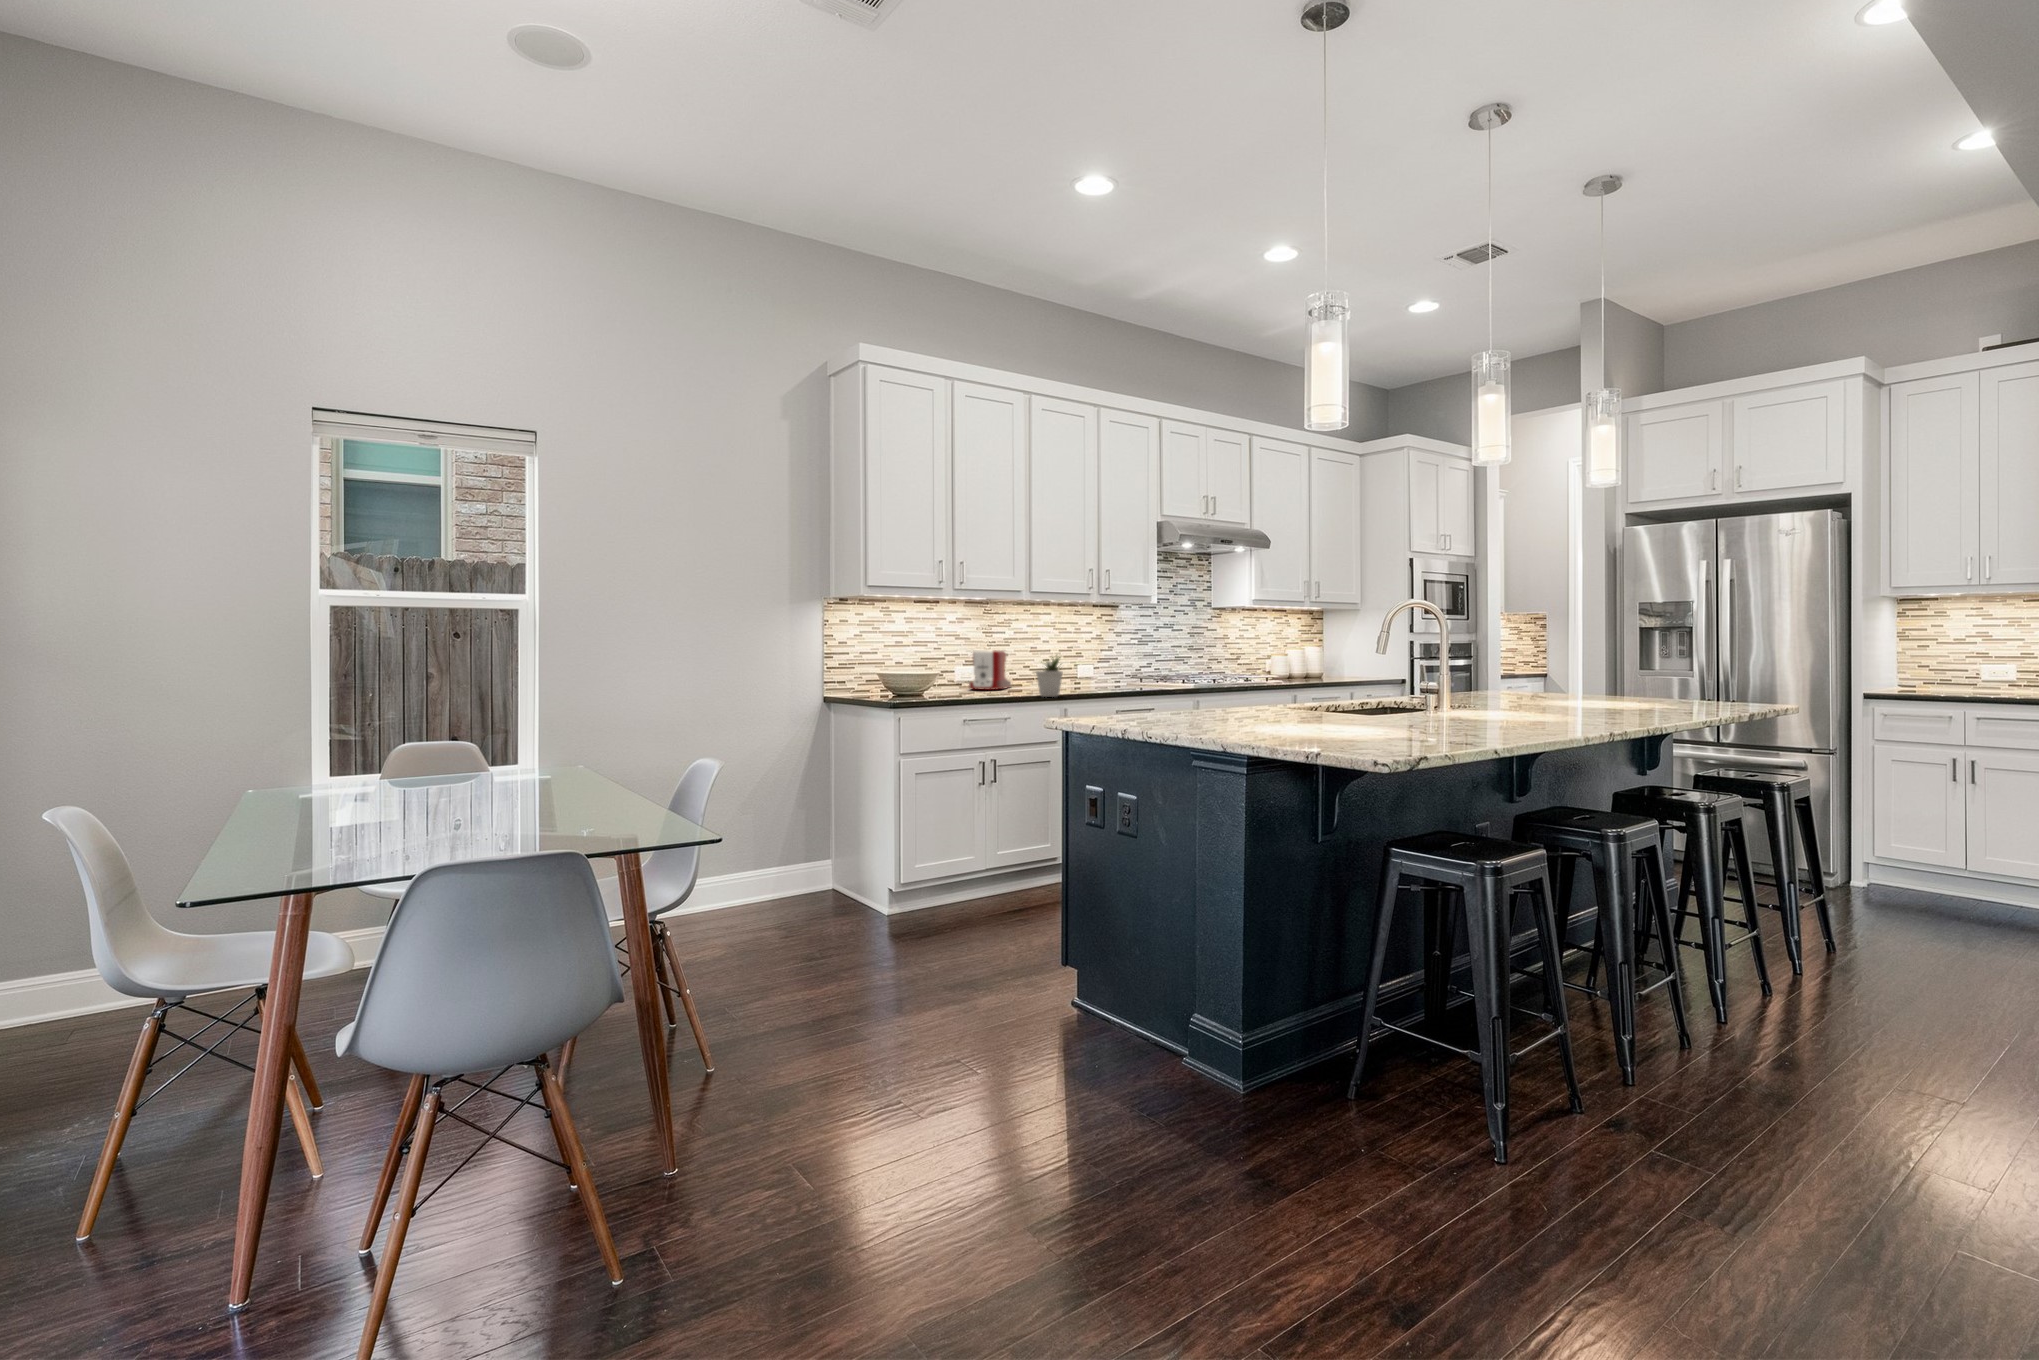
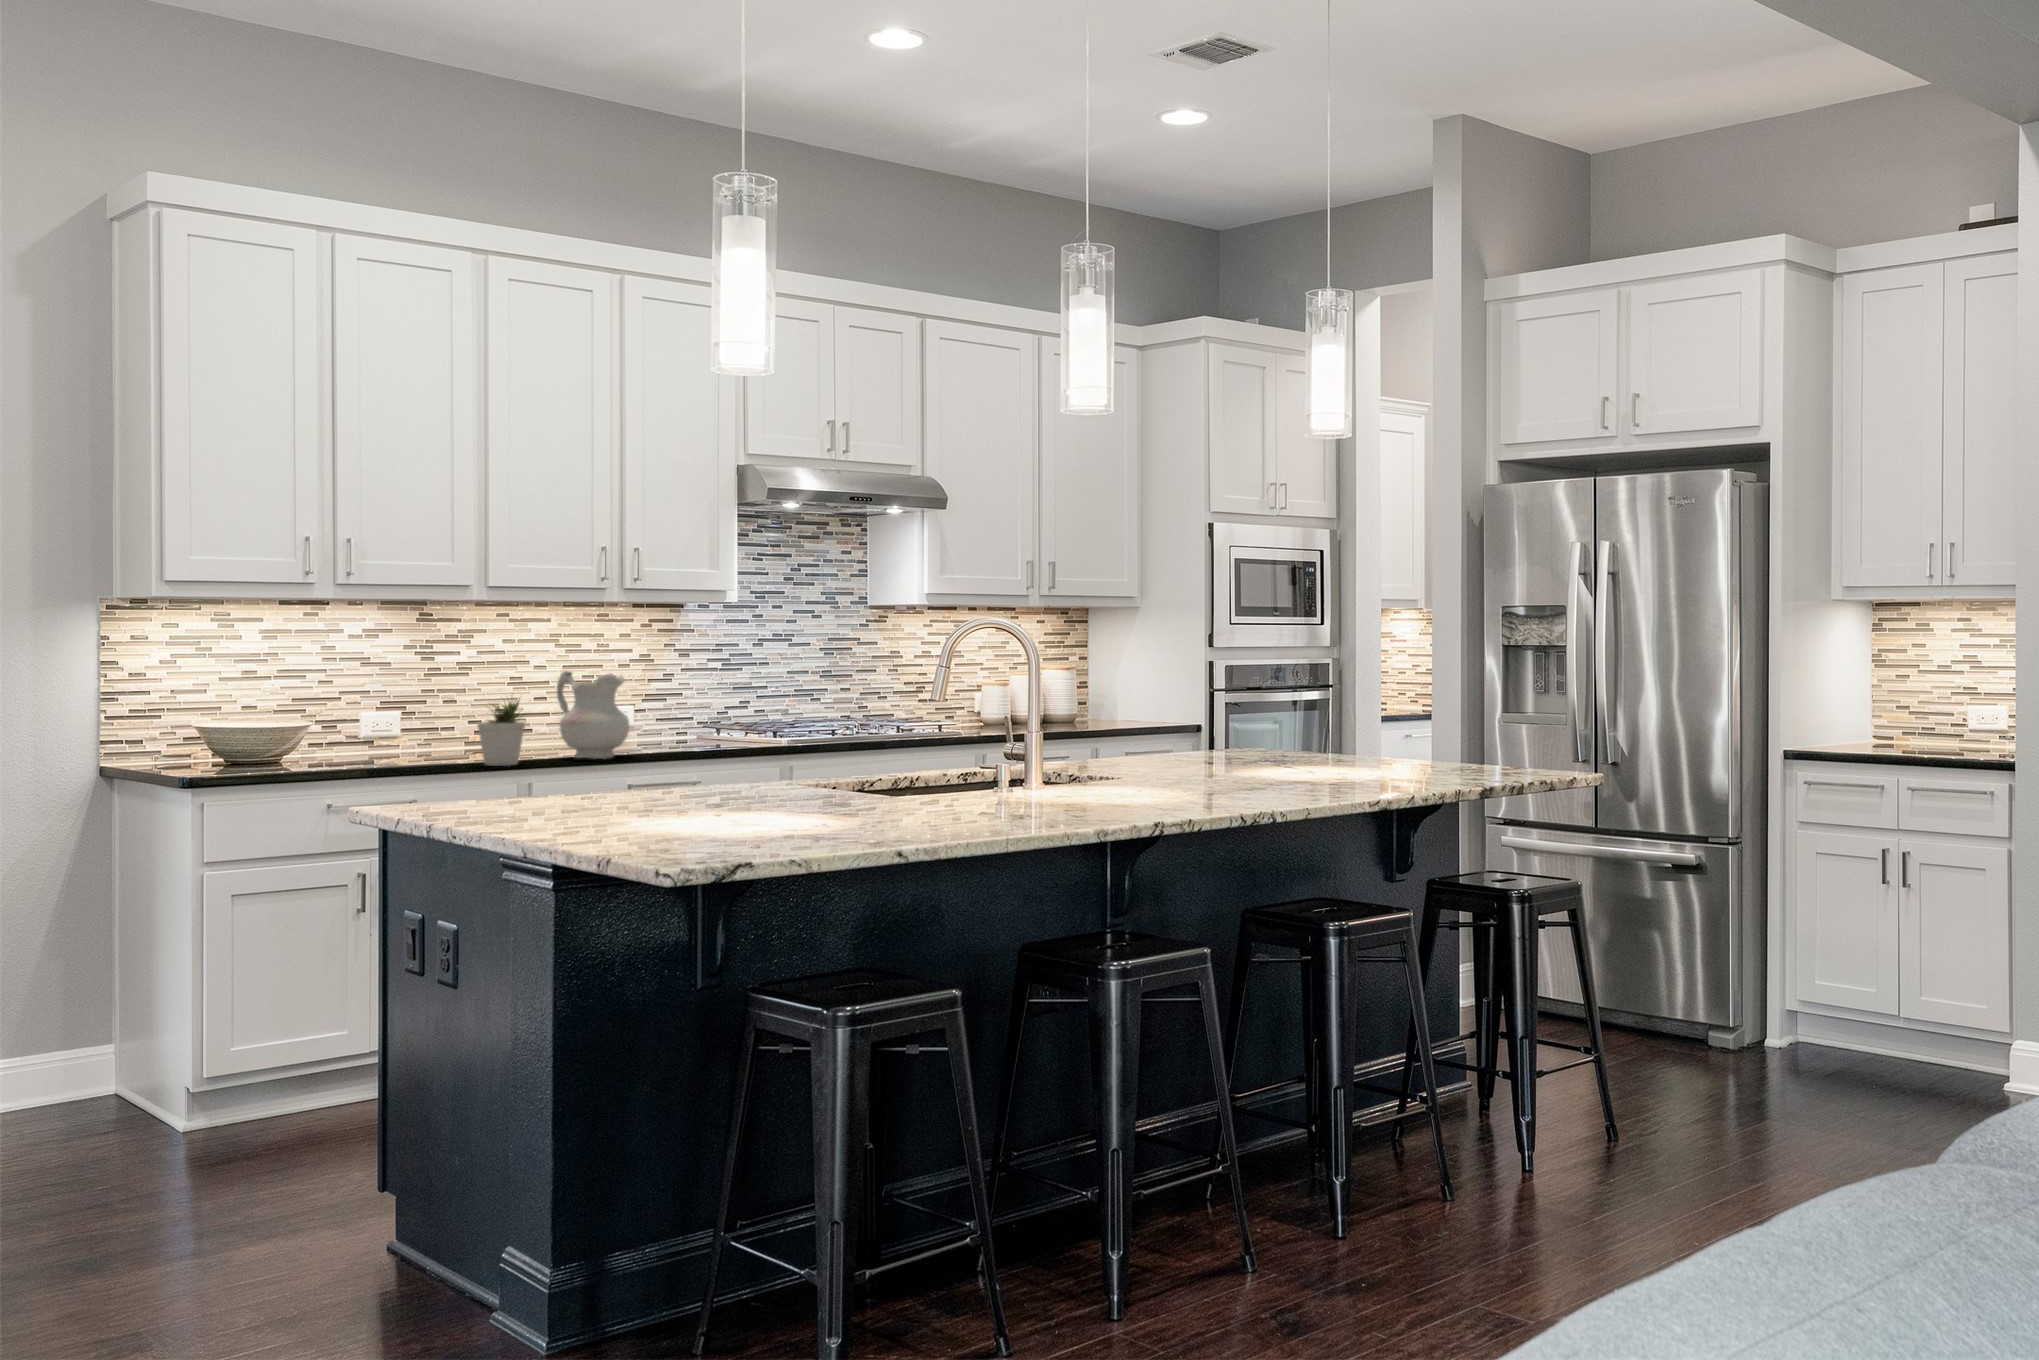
ceramic pitcher: none [1072,641,1116,693] -> present [557,671,629,759]
toaster: present [969,650,1011,690] -> none [385,683,473,752]

